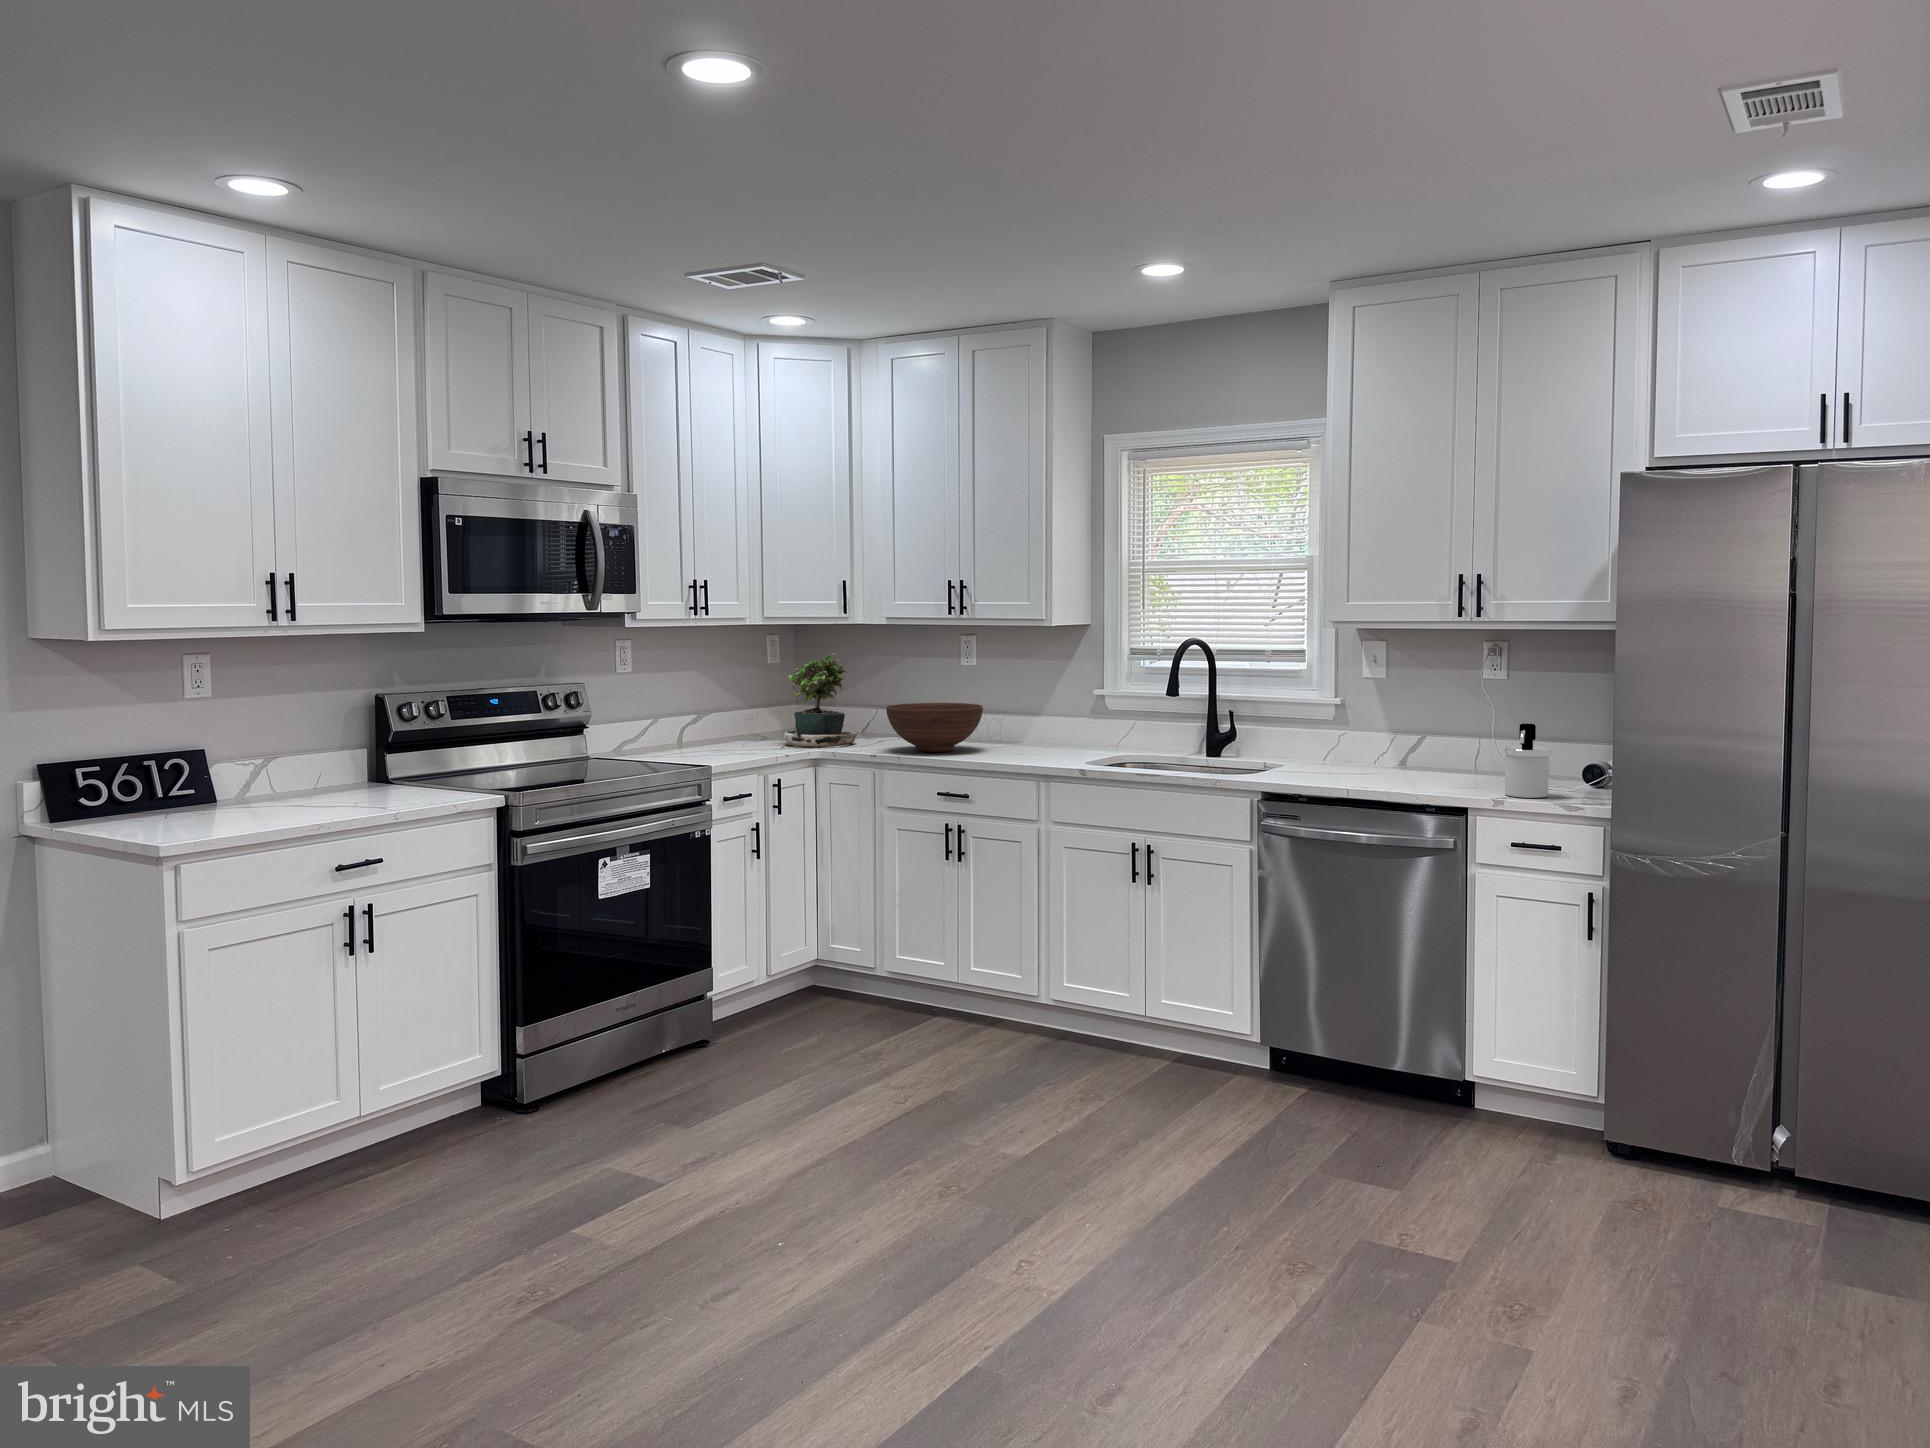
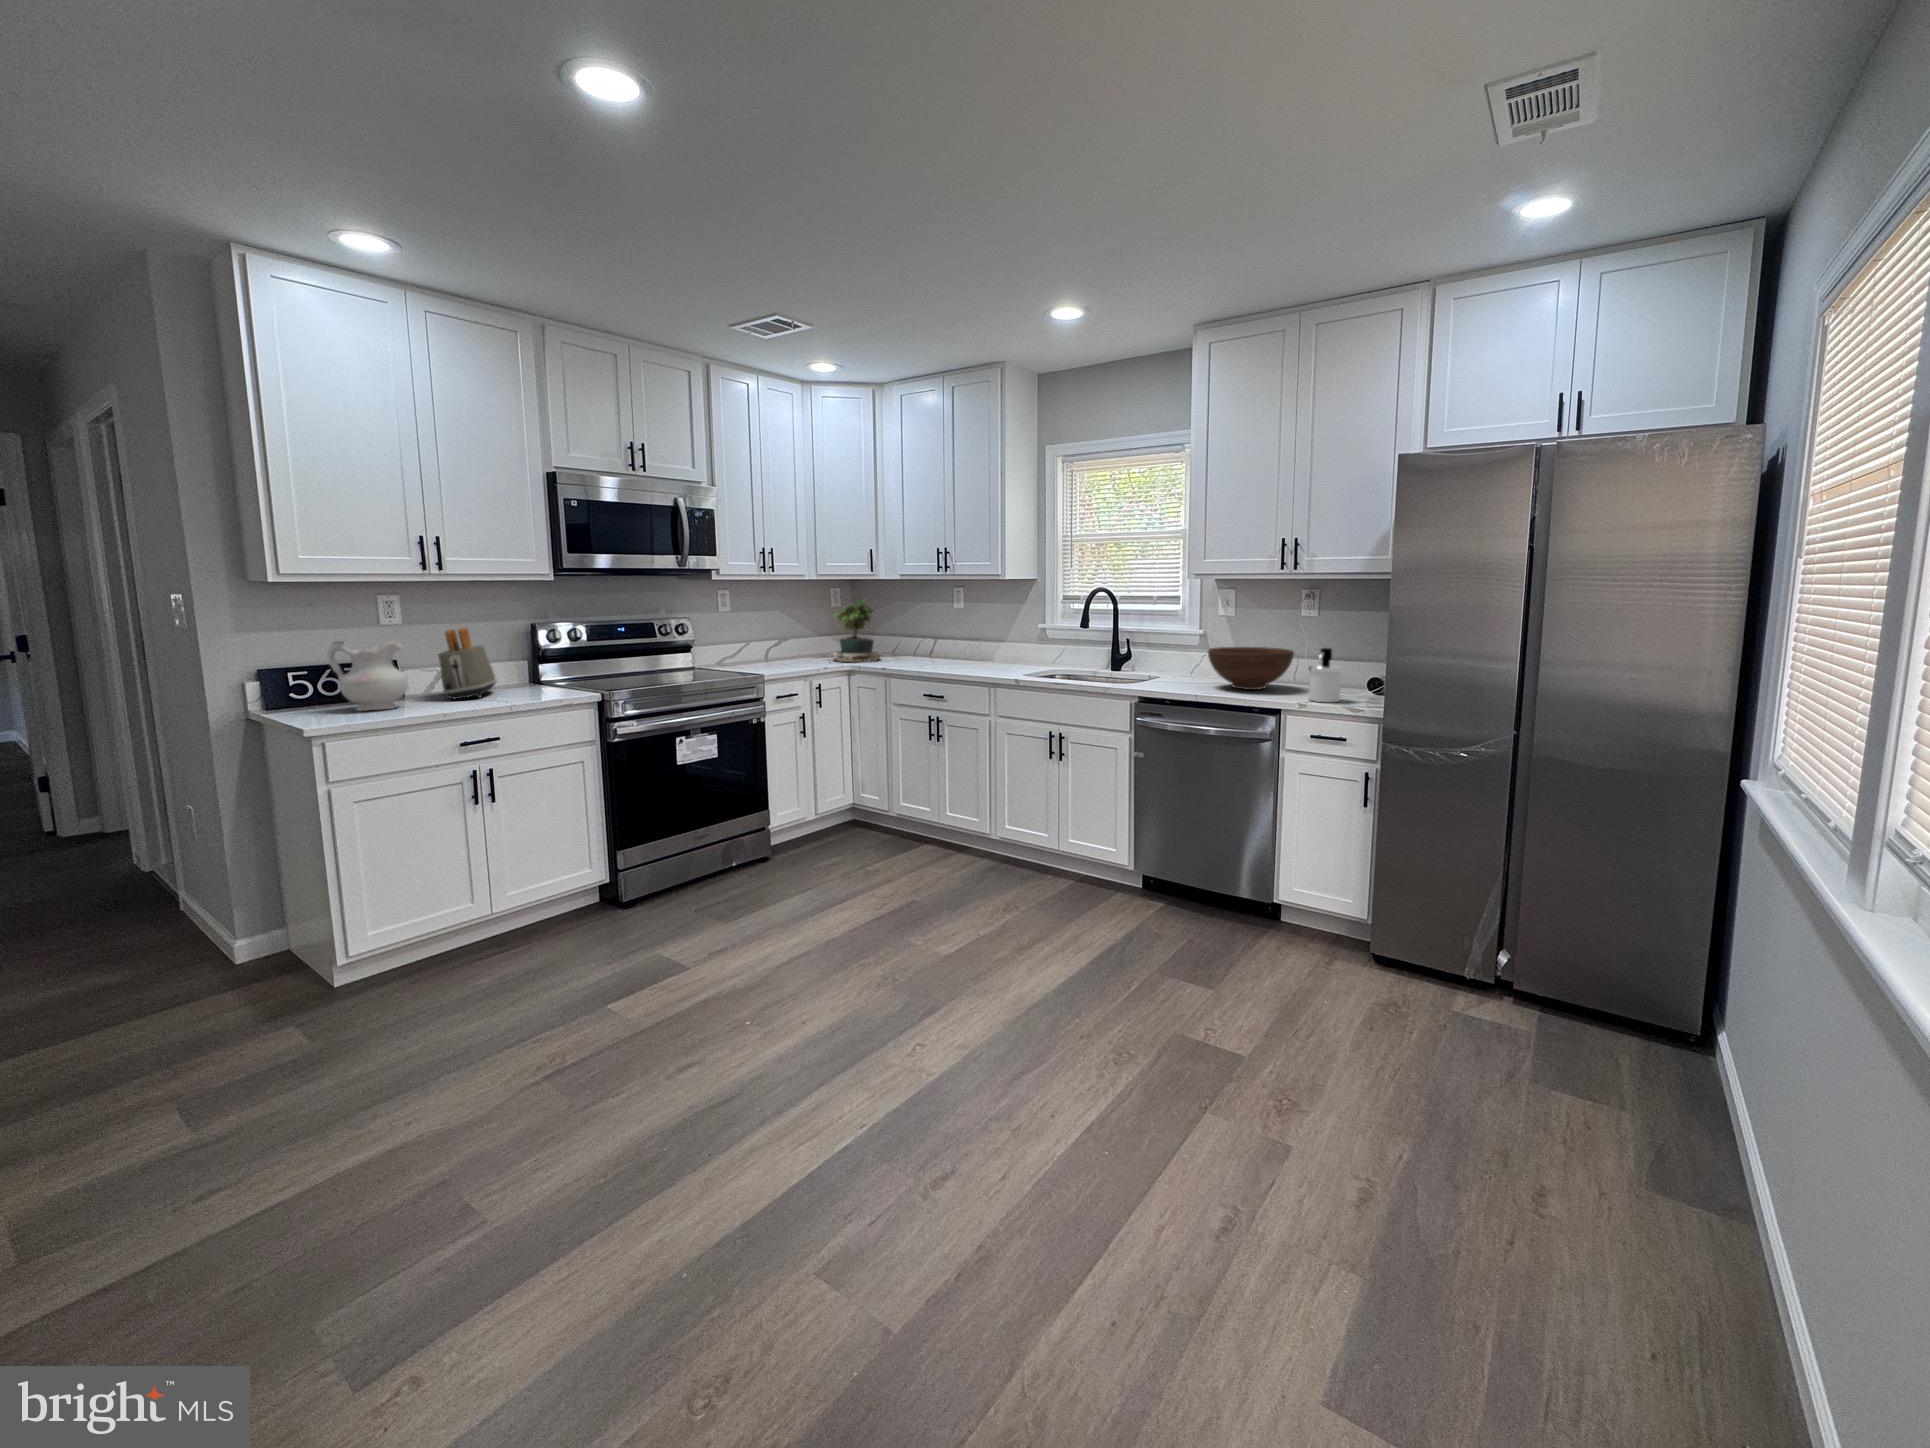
toaster: none [279,701,349,805] -> present [438,628,496,699]
fruit bowl: present [886,703,983,752] -> present [1208,647,1294,690]
ceramic pitcher: none [146,722,250,822] -> present [327,641,408,711]

